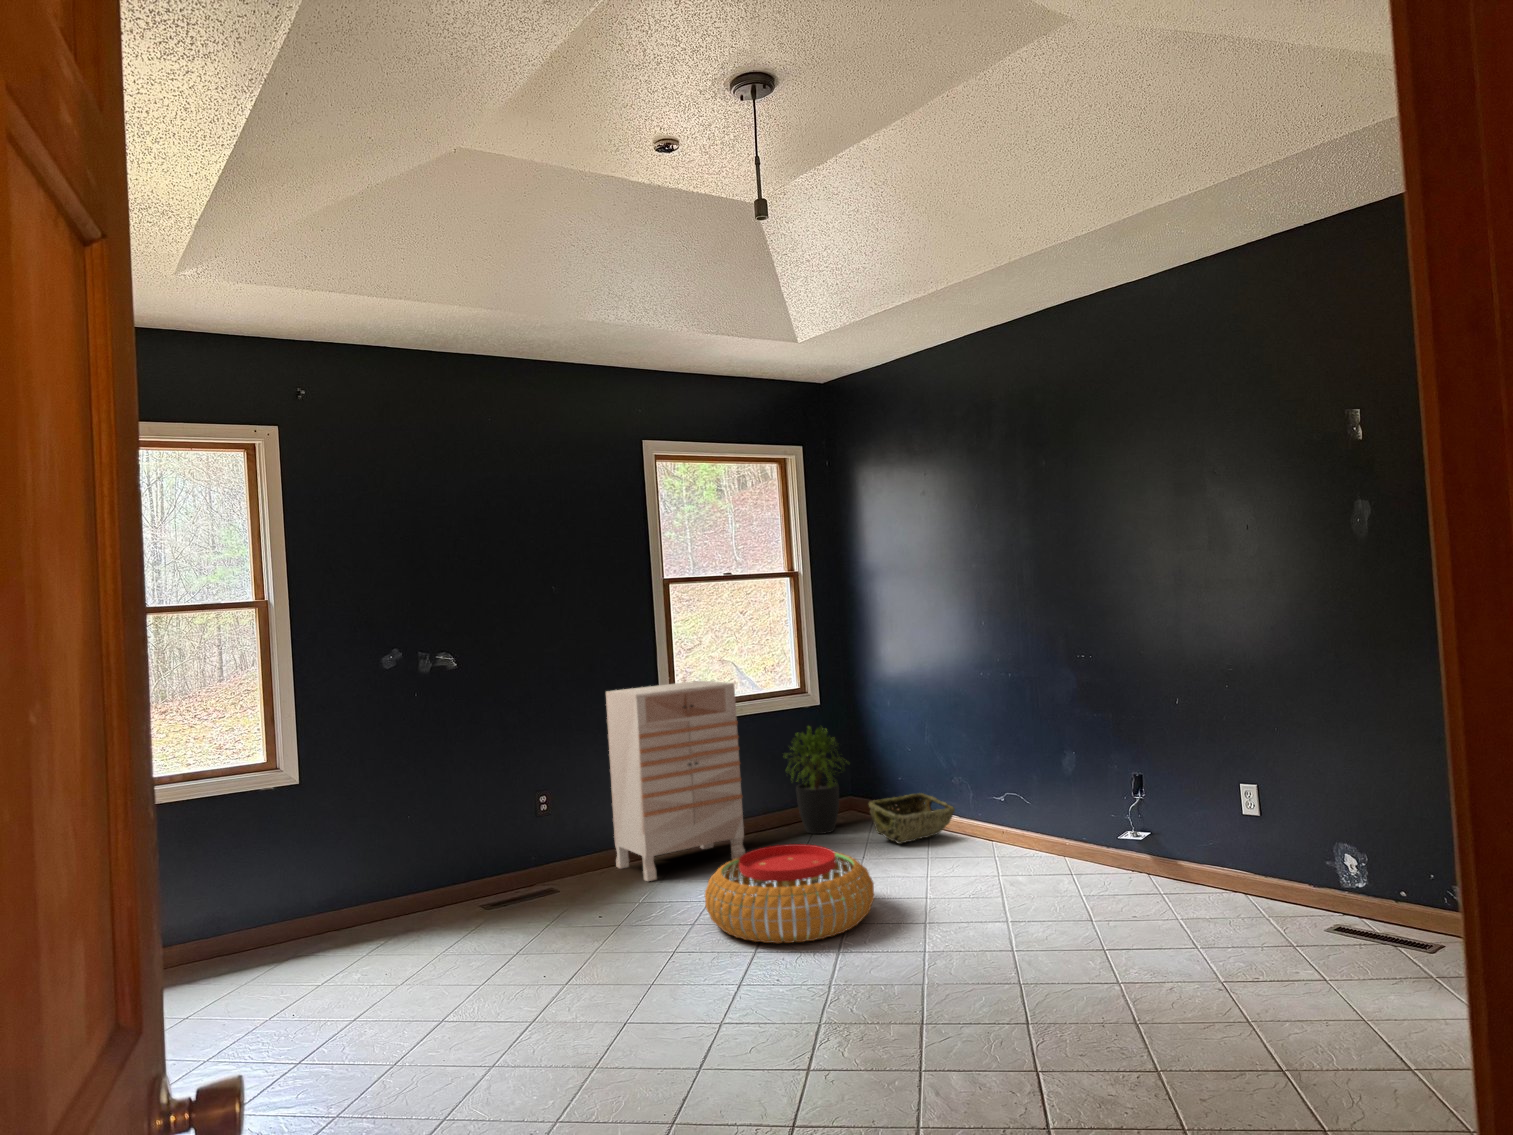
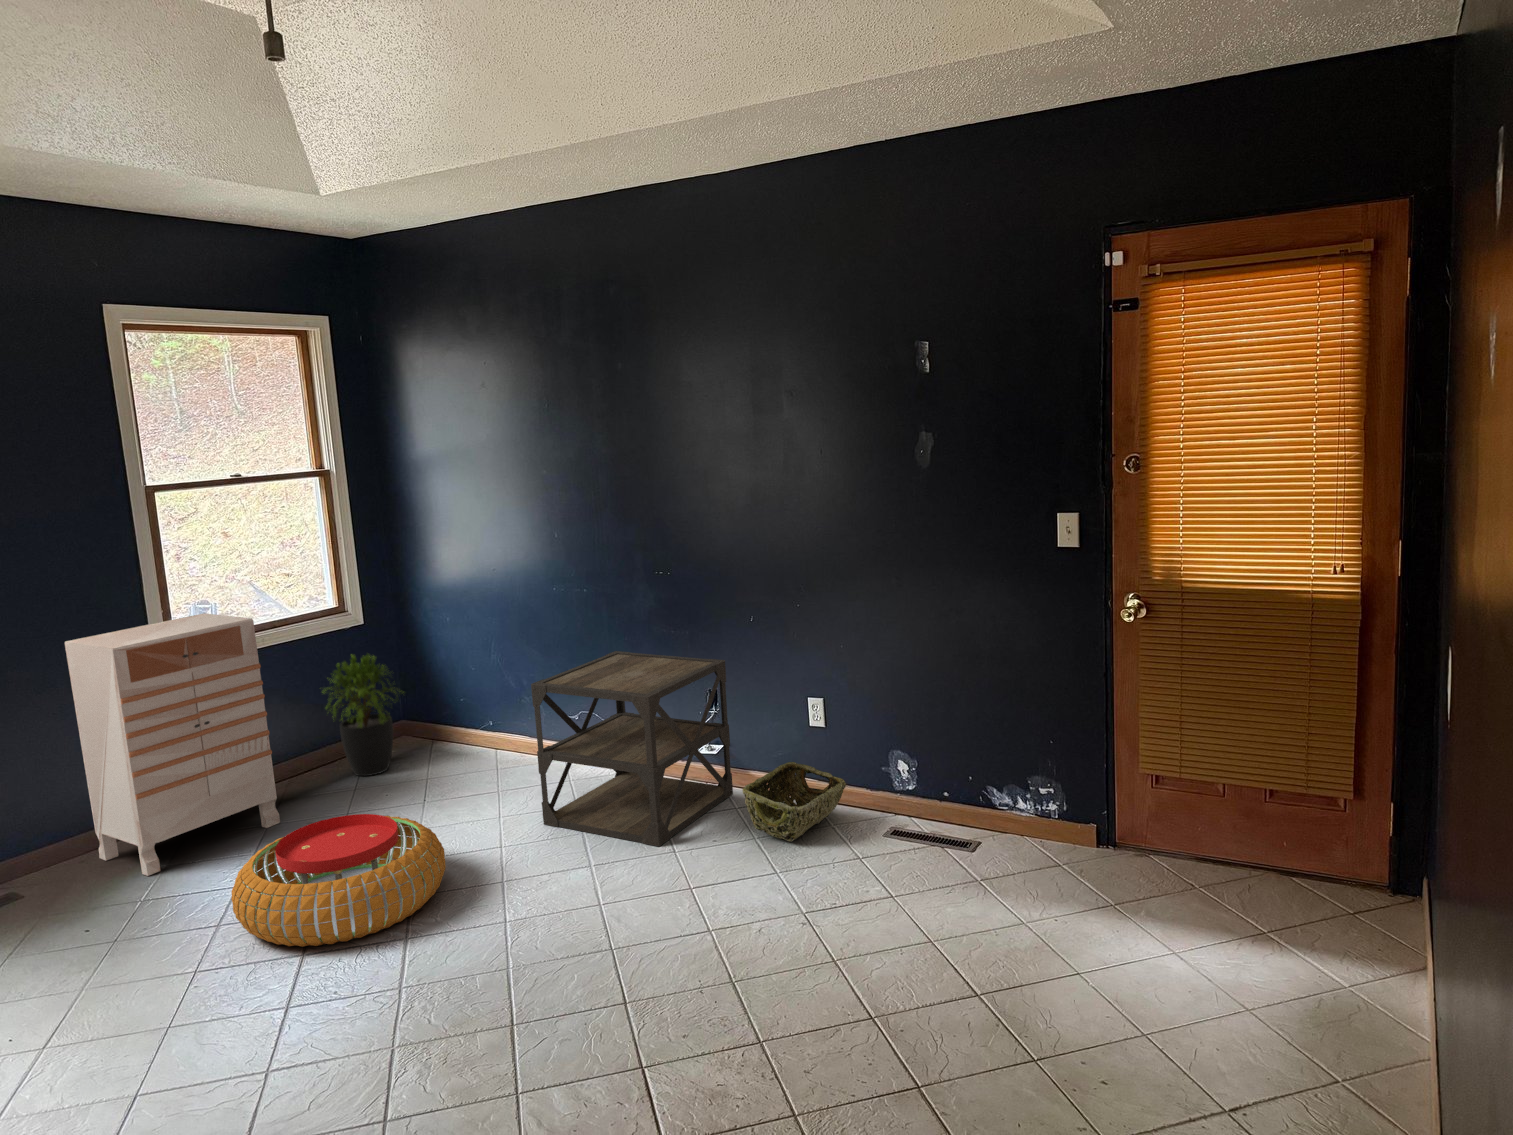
side table: none [955,731,1157,912] -> present [531,651,733,846]
woven basket: present [869,793,955,844] -> present [743,762,846,842]

